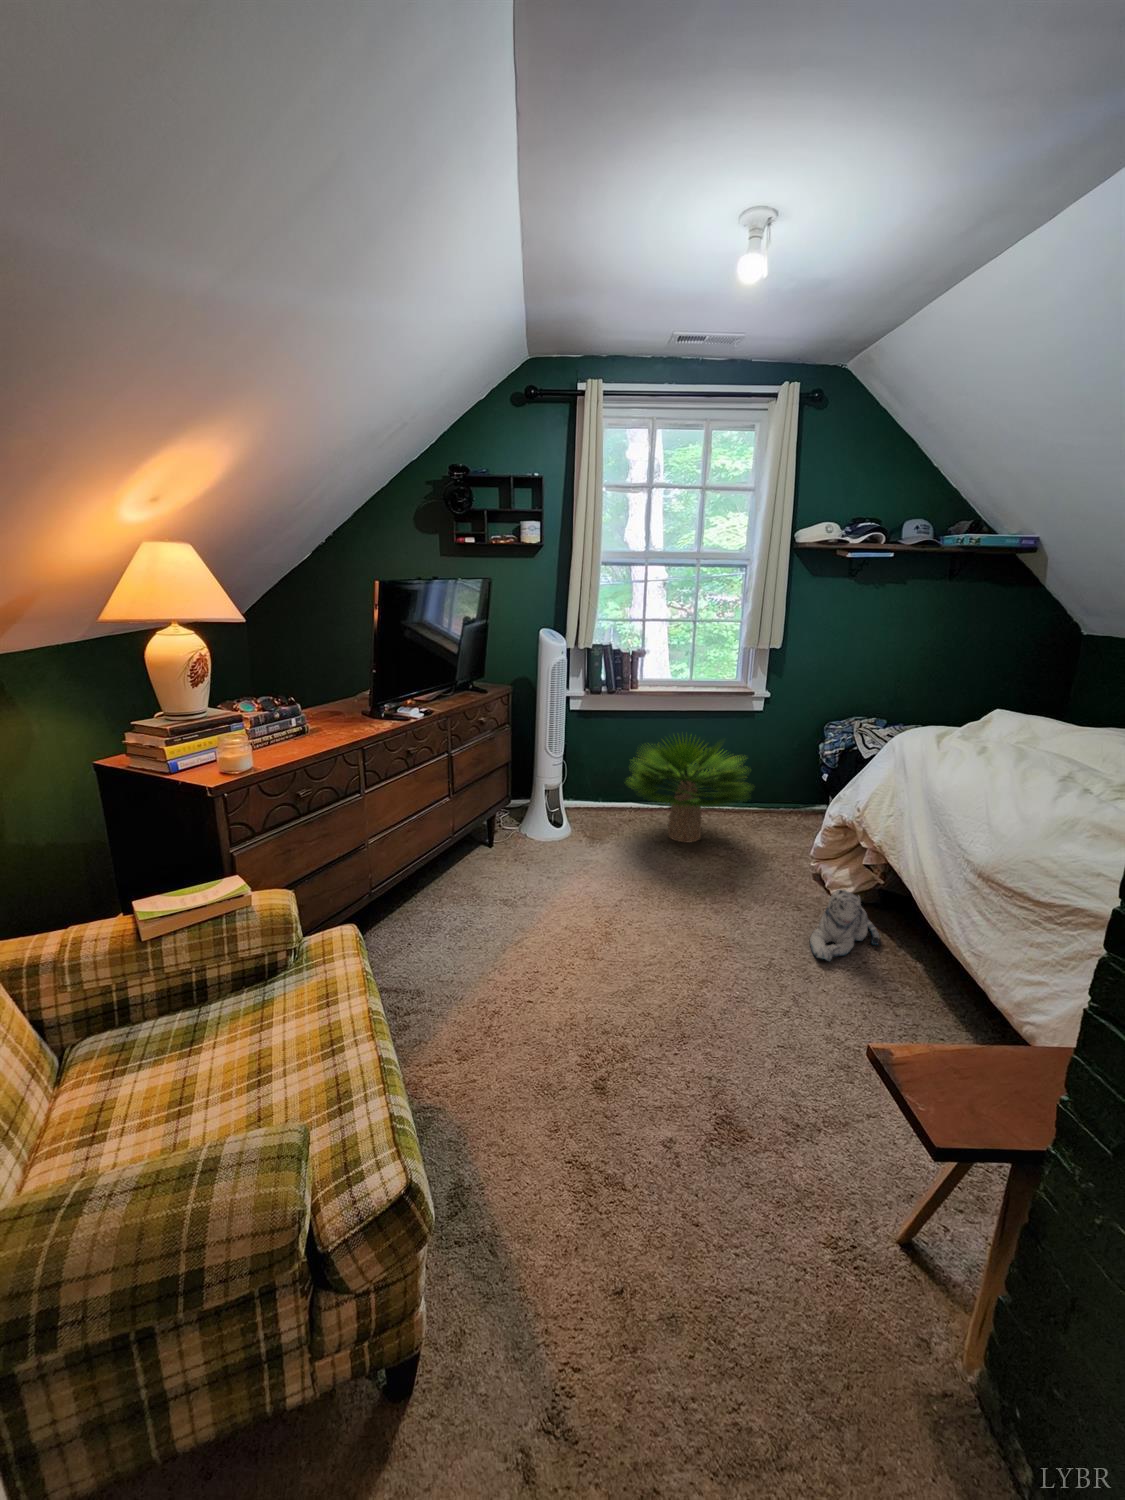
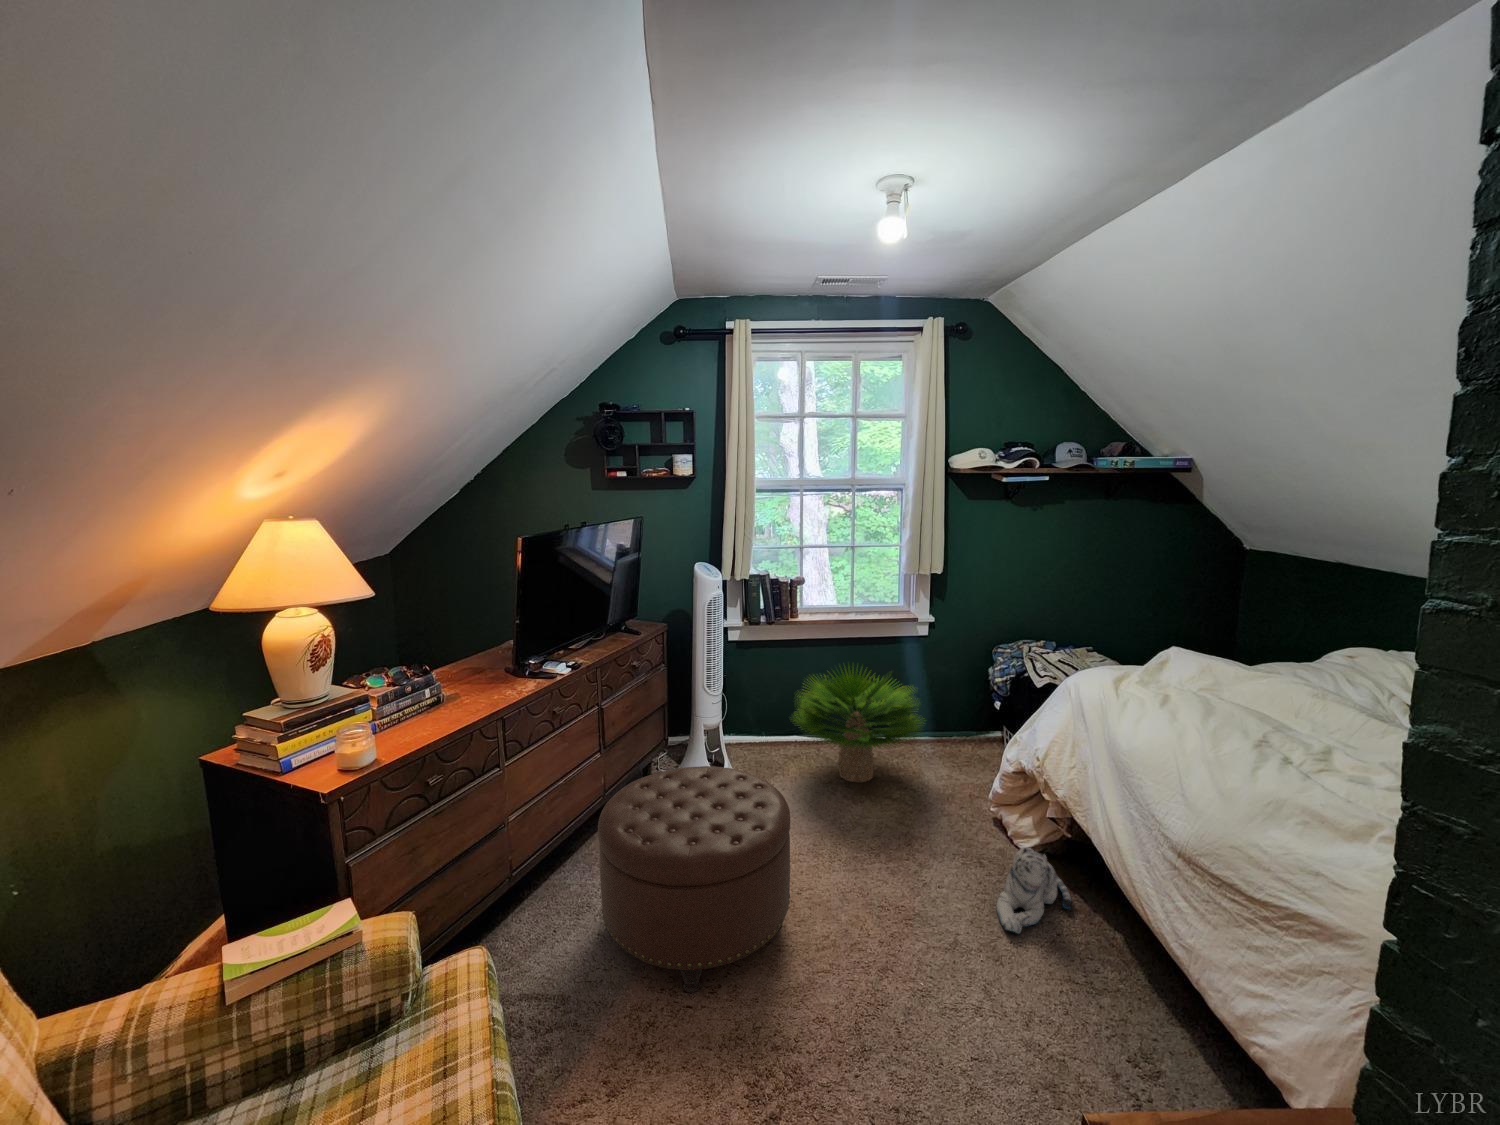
ottoman: none [449,810,624,992] -> present [598,766,790,993]

